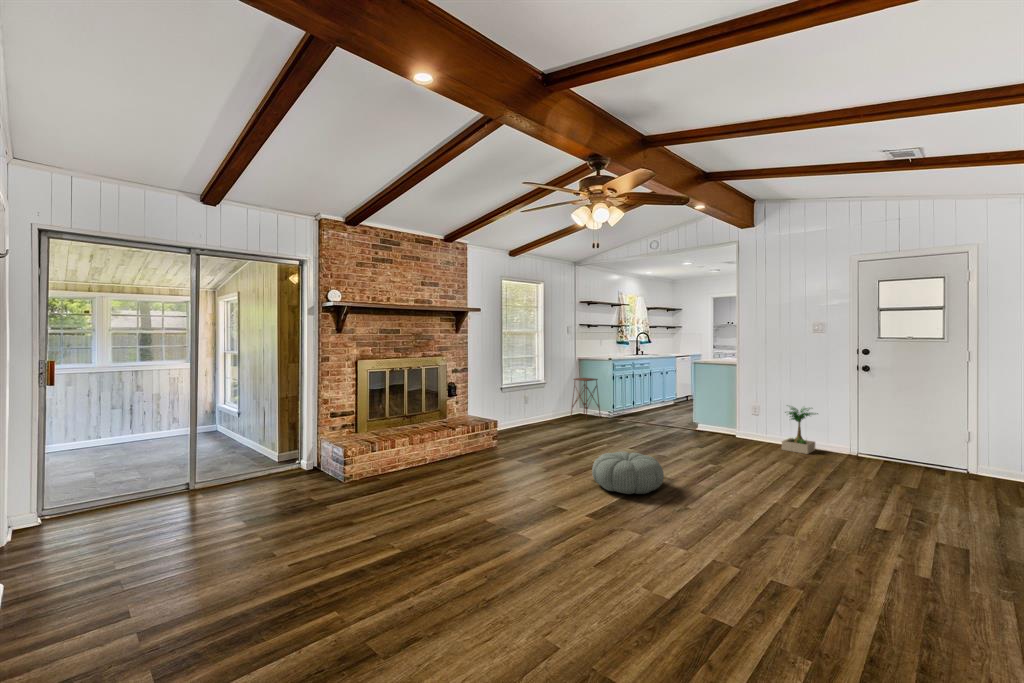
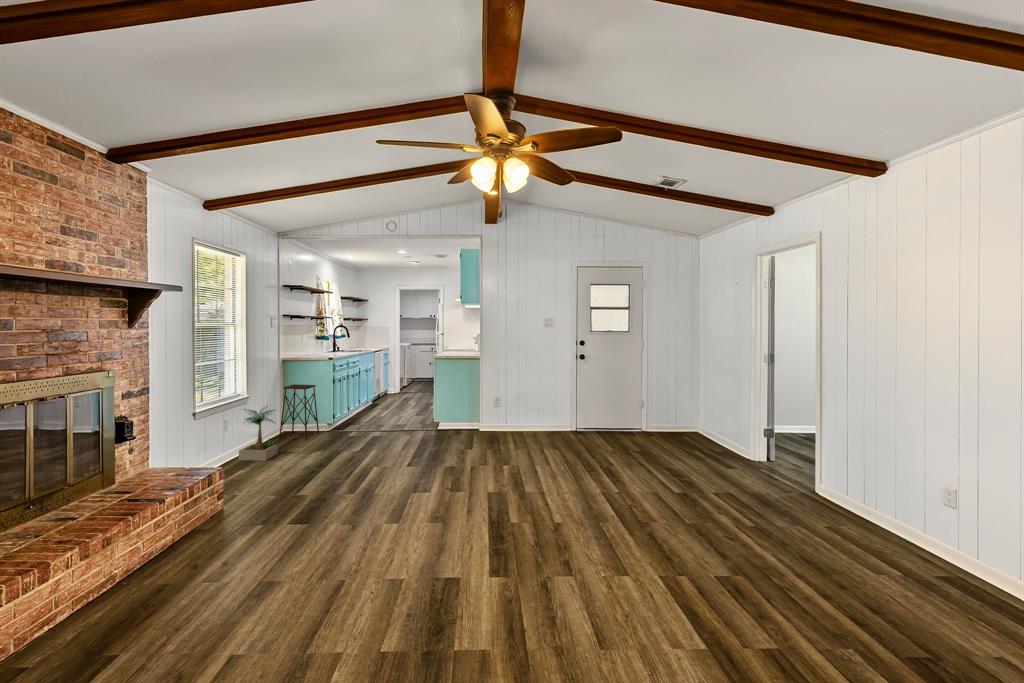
potted plant: present [782,407,818,454] -> present [239,406,278,461]
pouf: present [592,452,664,494] -> none [438,480,523,538]

